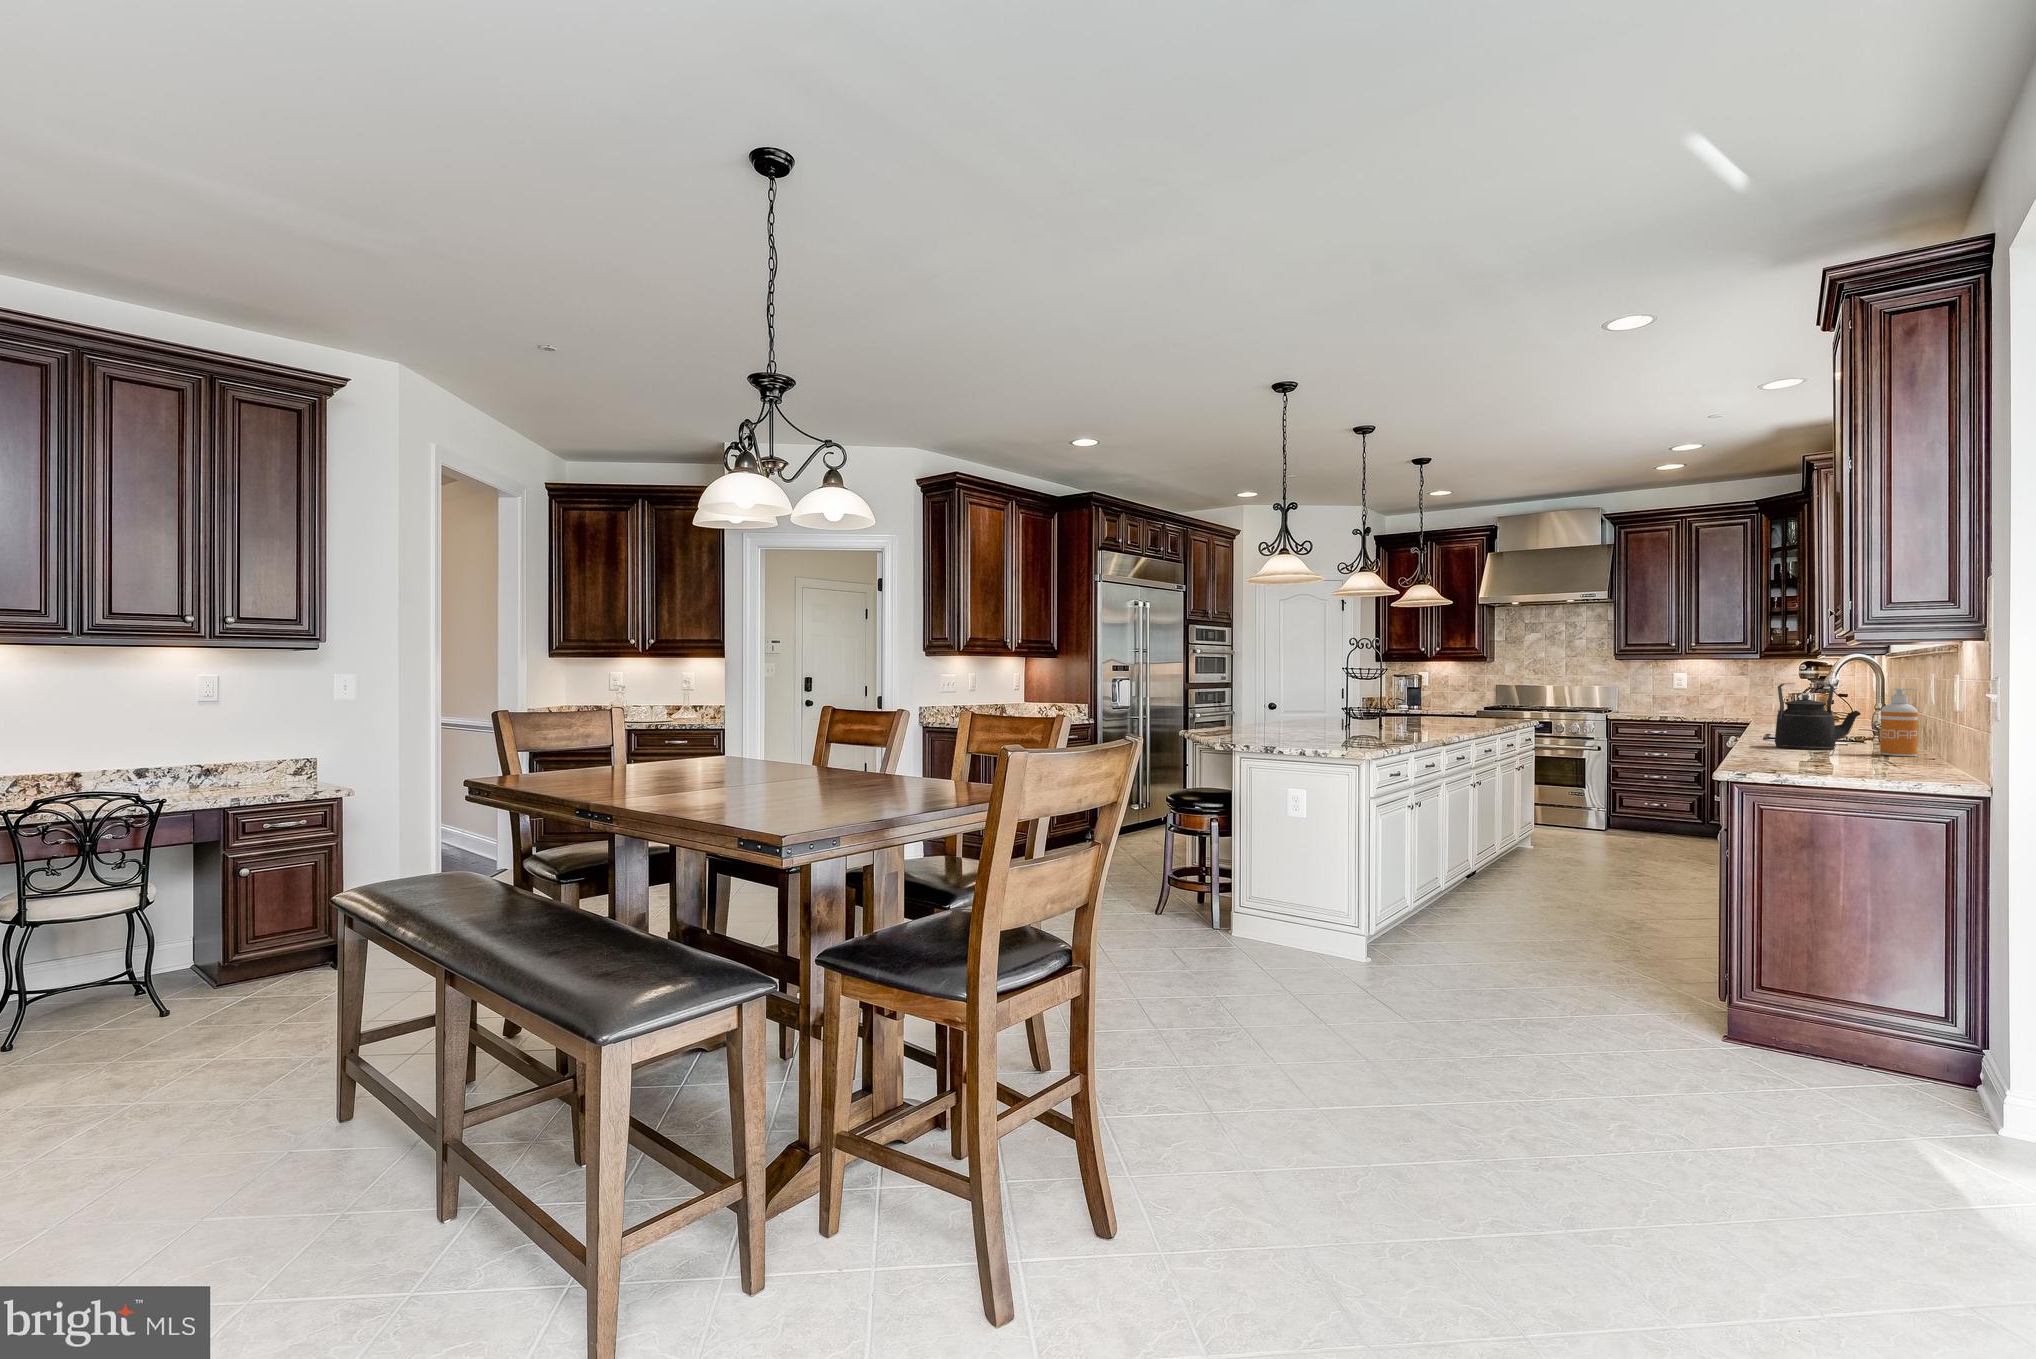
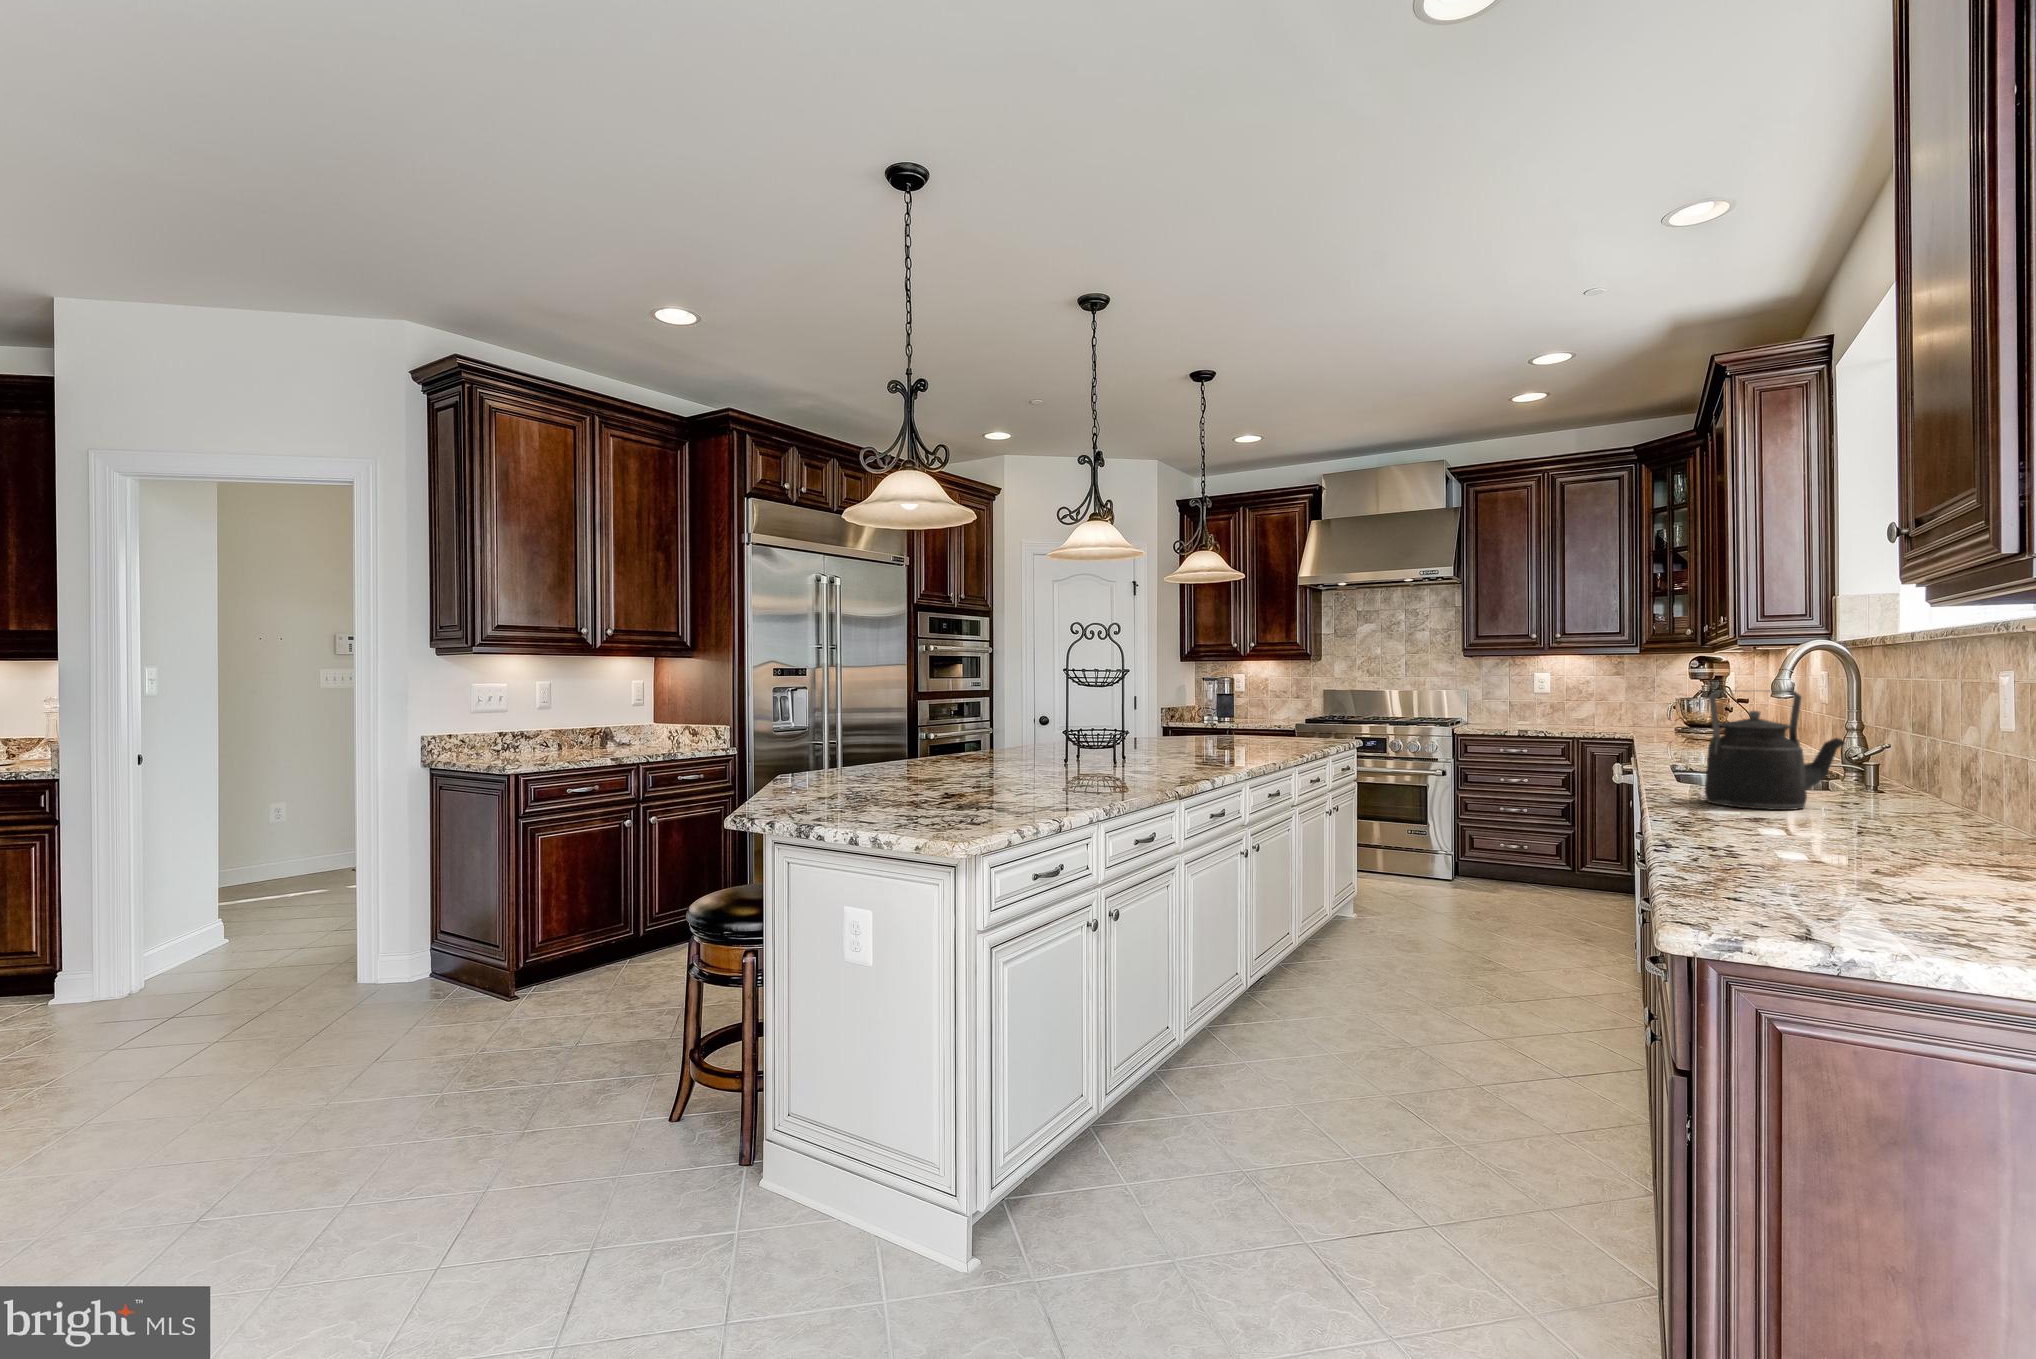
soap dispenser: present [1880,688,1918,756] -> none [1897,699,1967,829]

